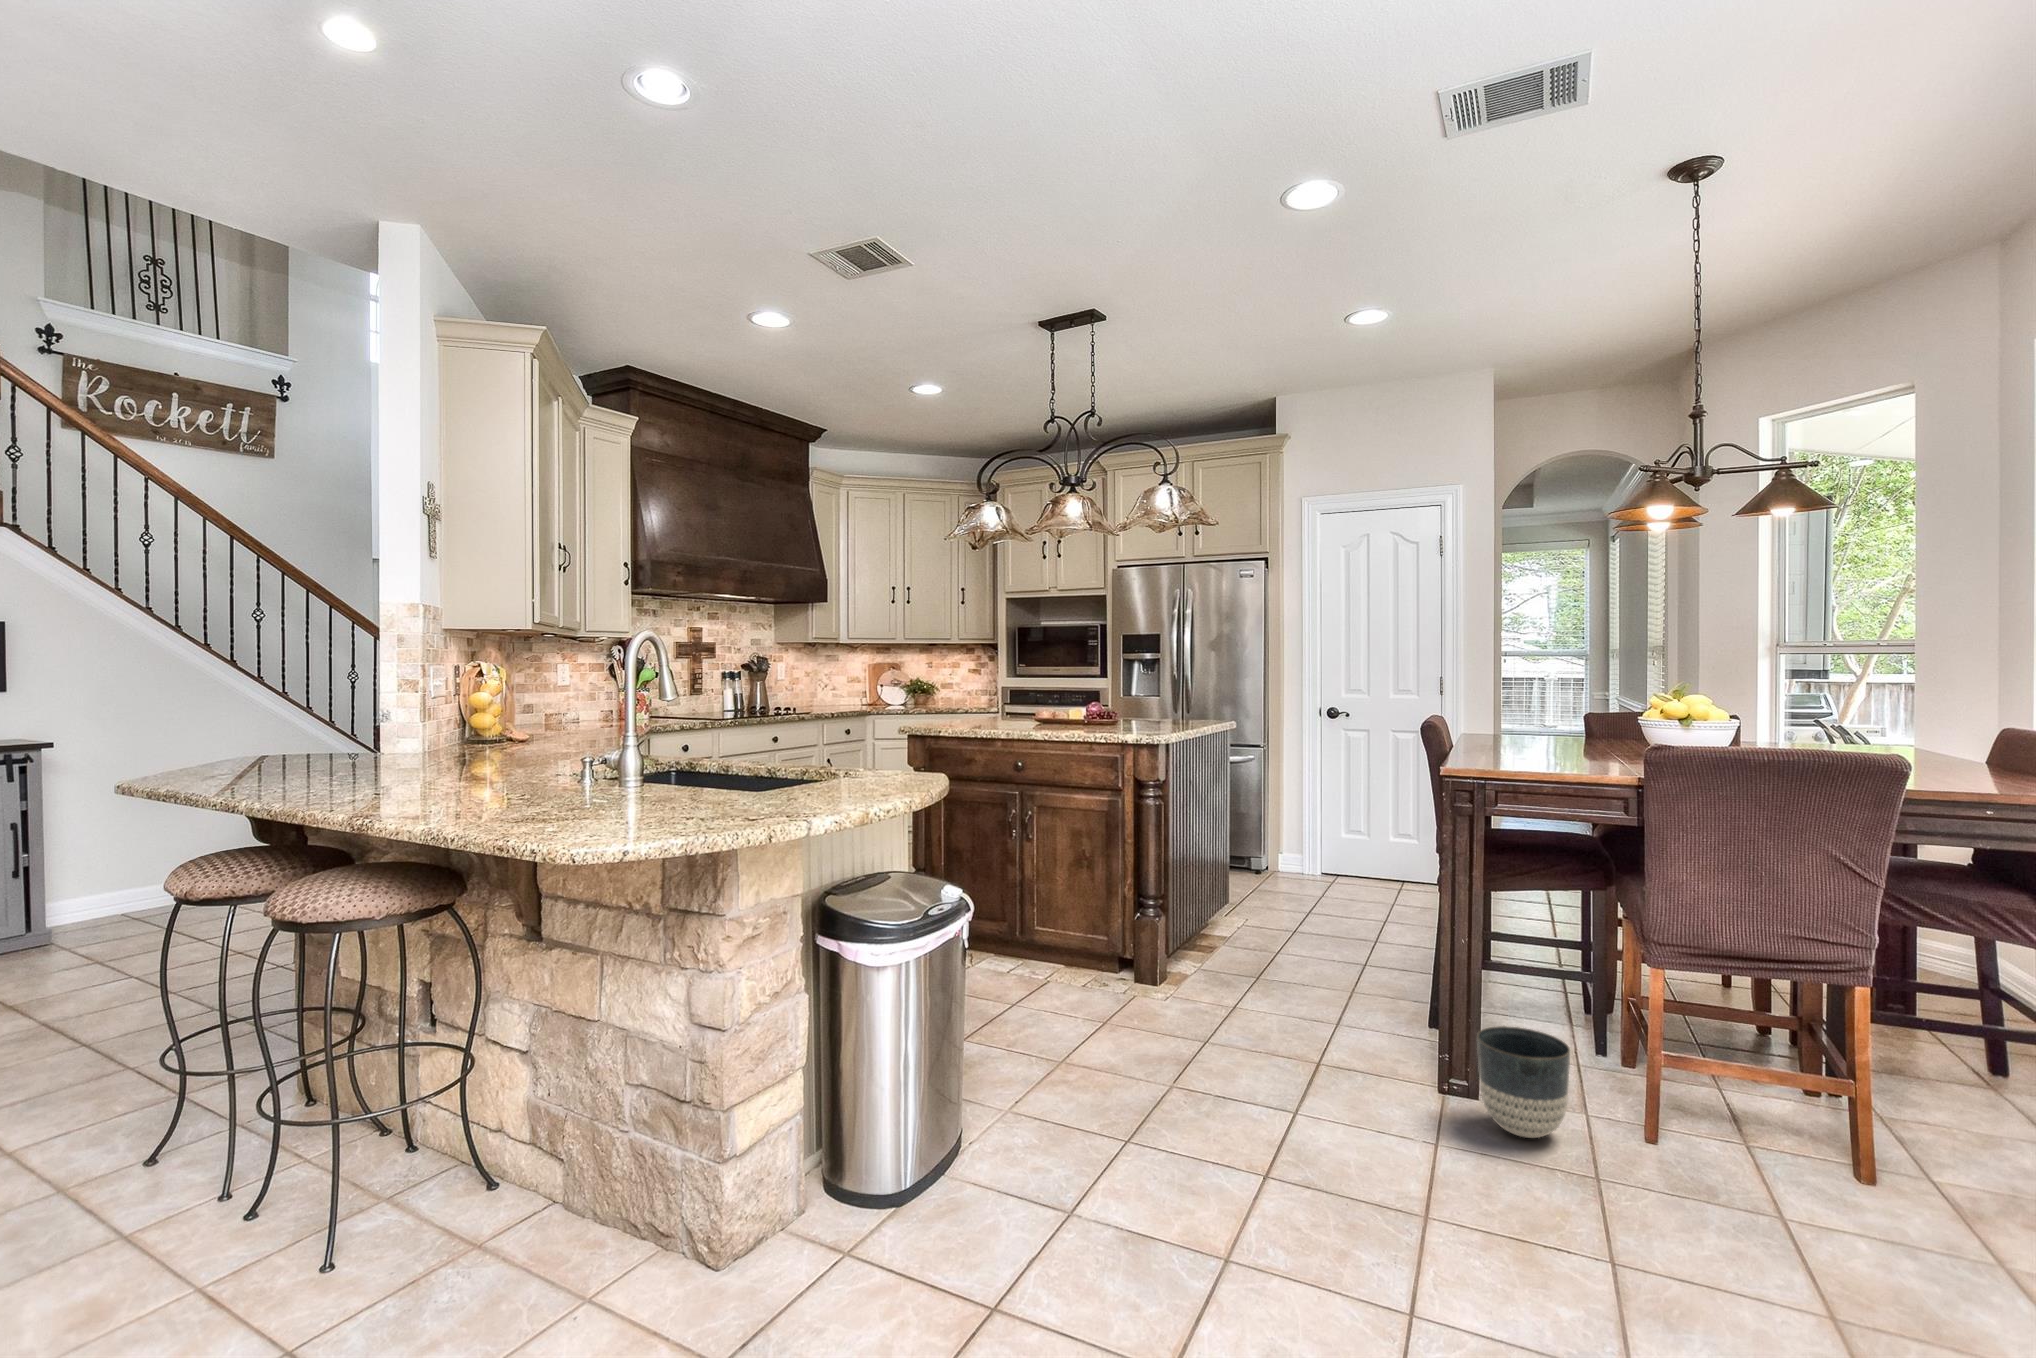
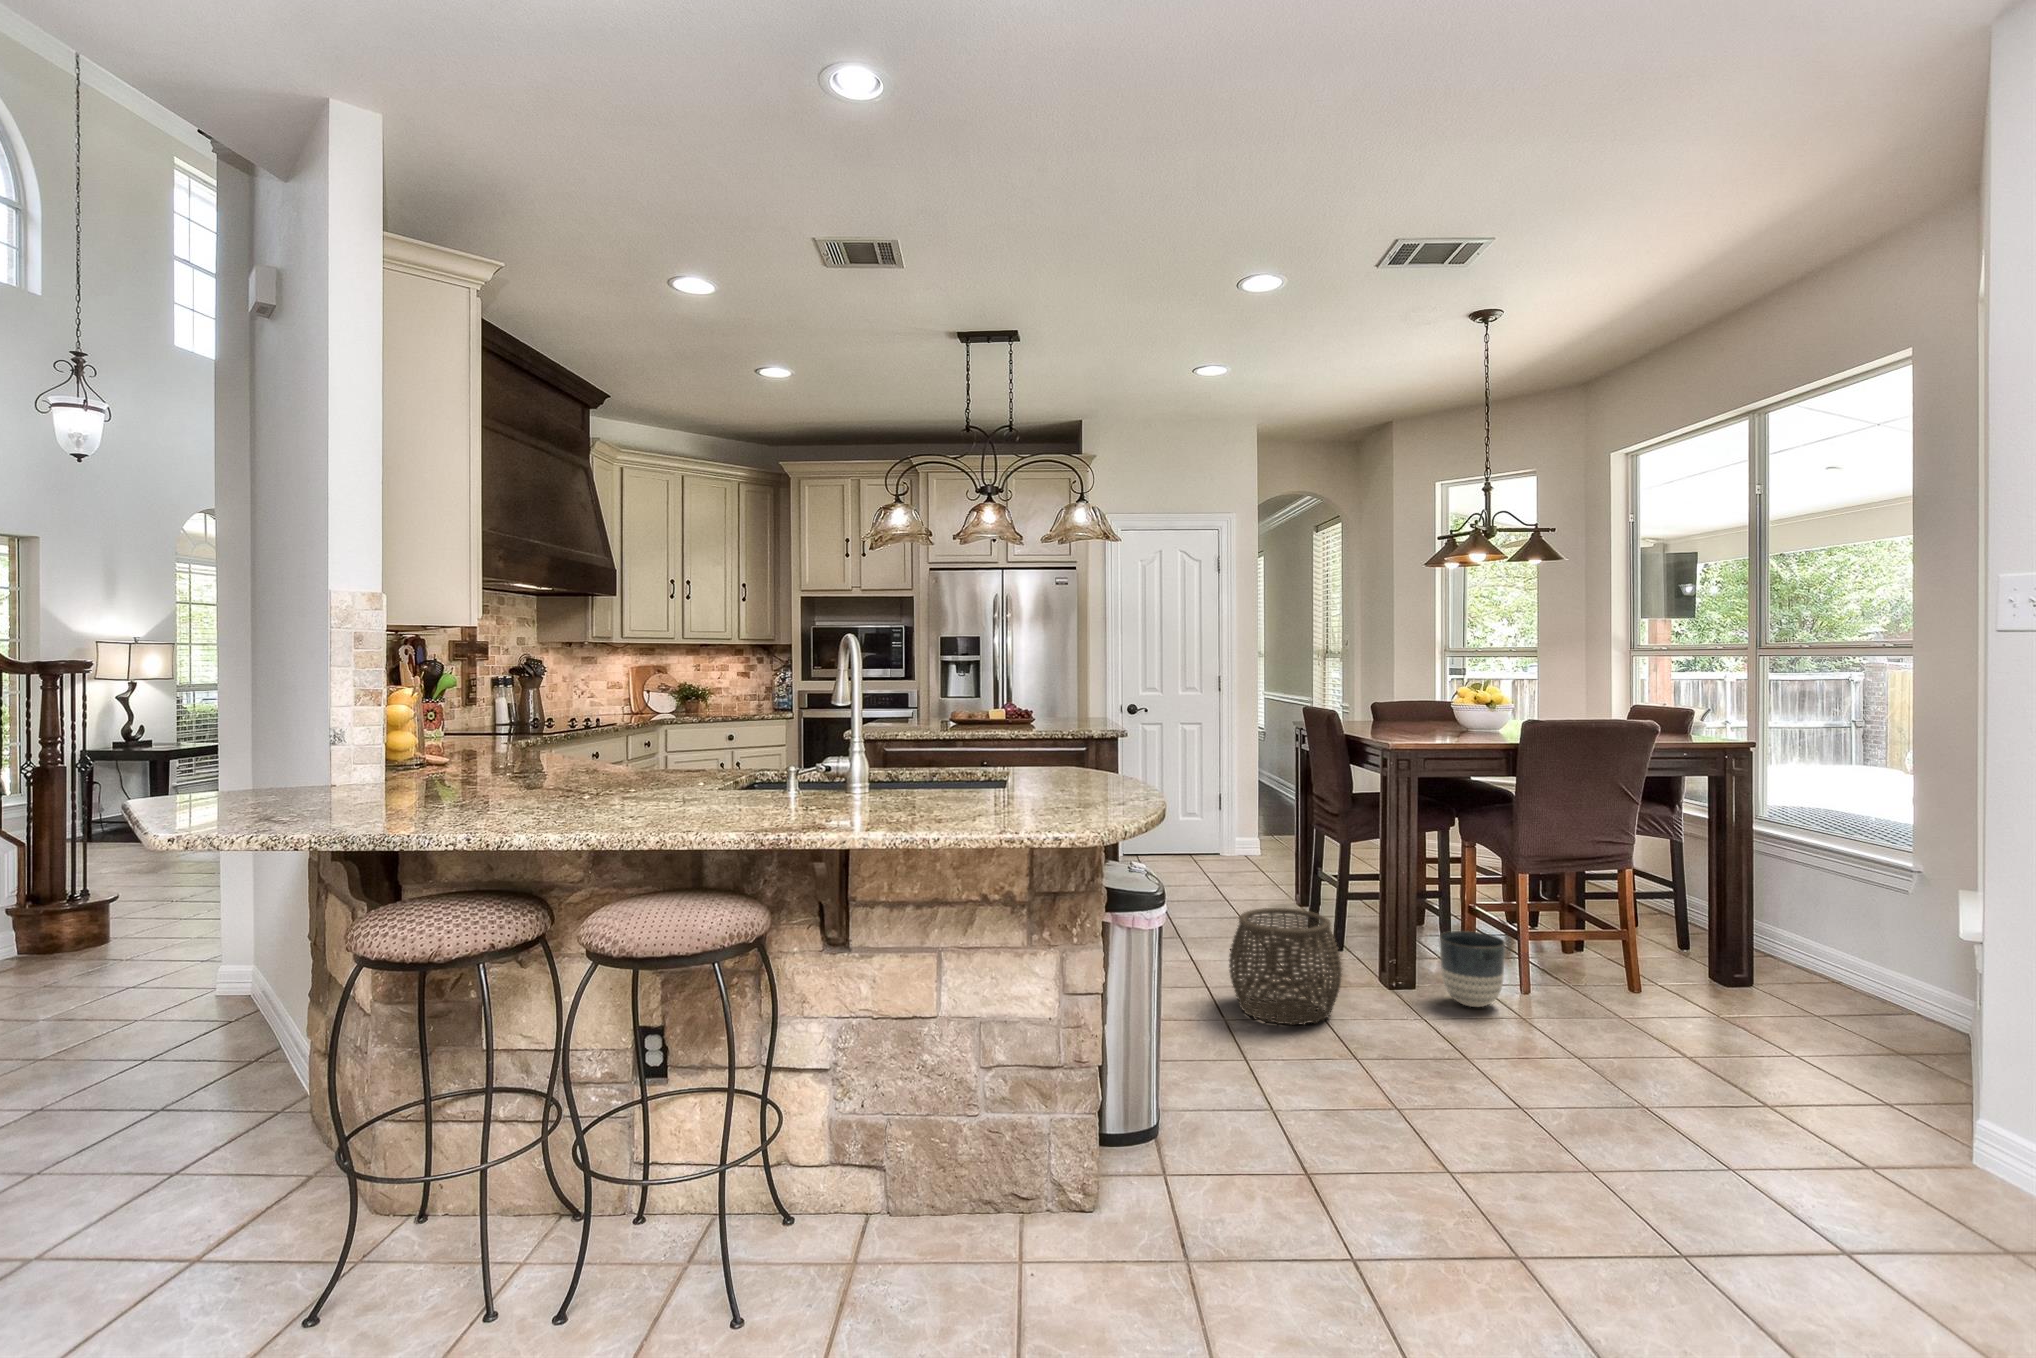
woven basket: none [1185,959,1324,1113] -> present [1229,908,1342,1025]

